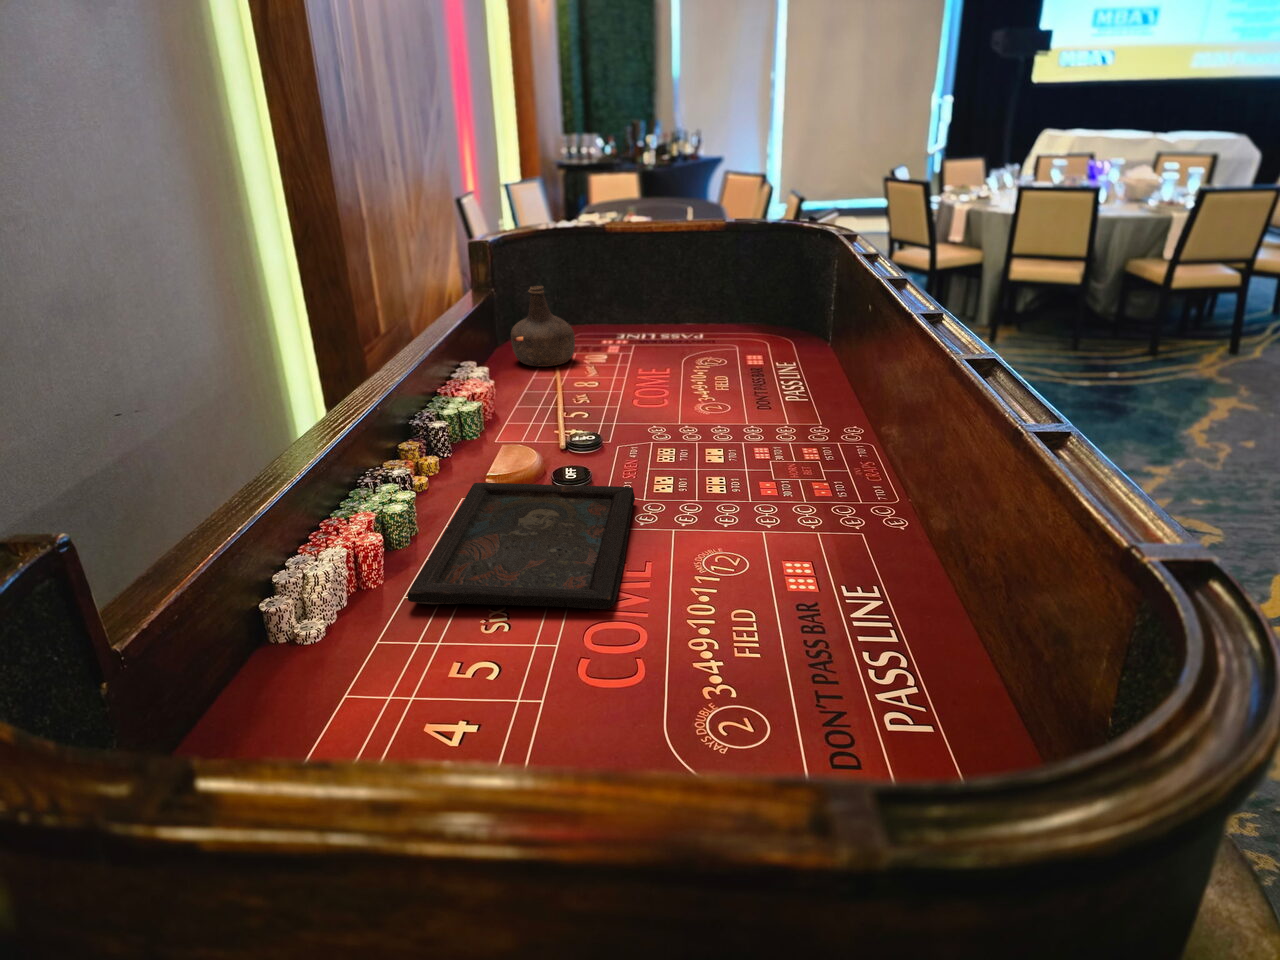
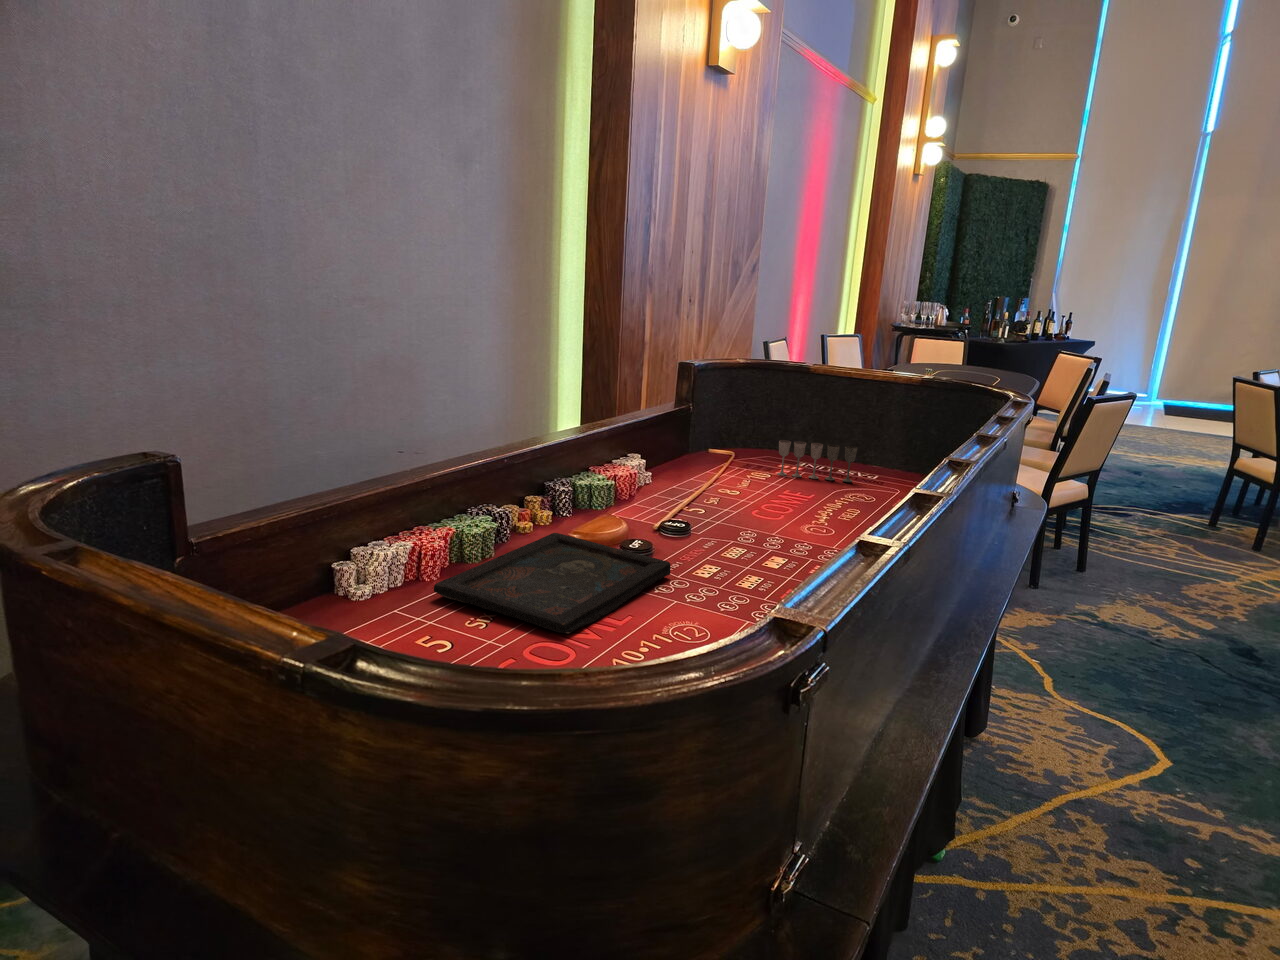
bottle: present [511,286,575,367] -> none [696,401,754,474]
wine glass: none [595,313,674,356] -> present [777,440,858,482]

